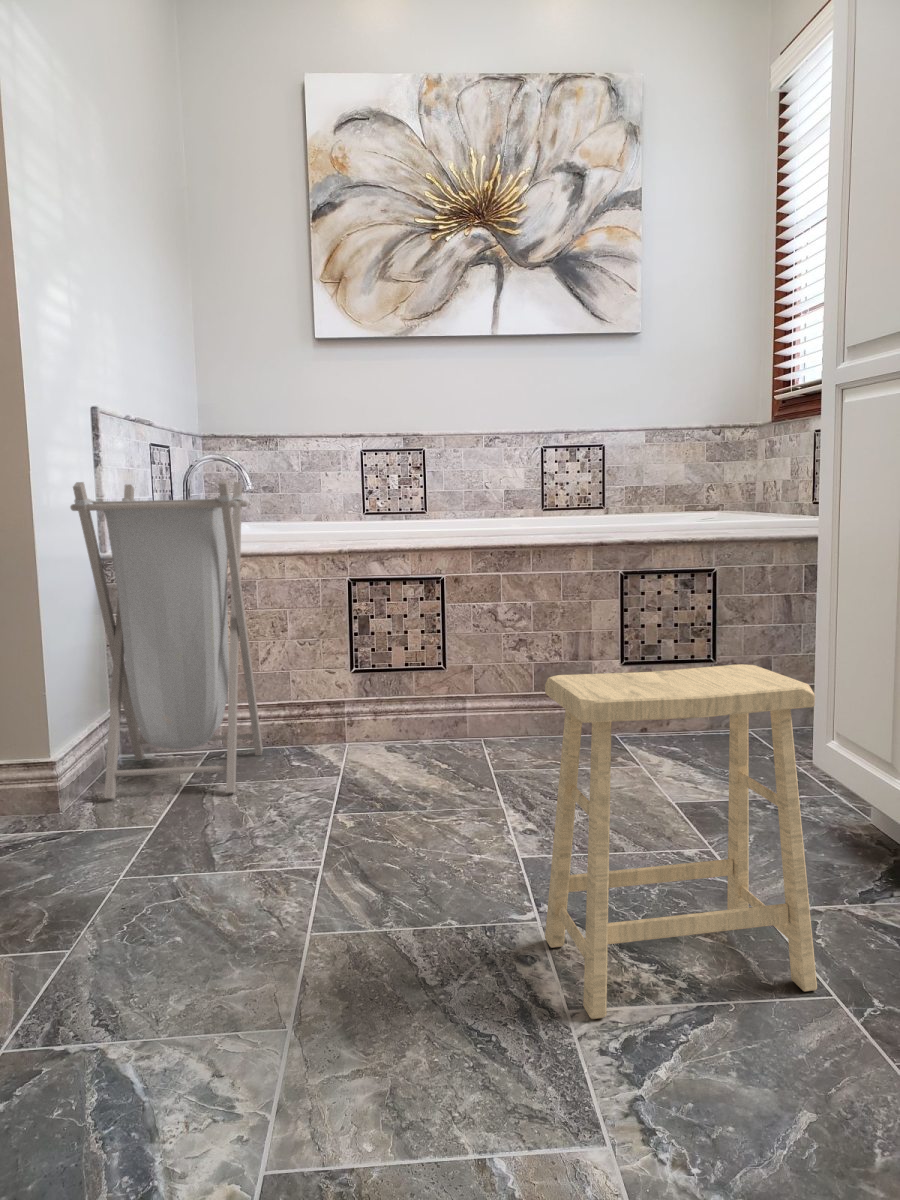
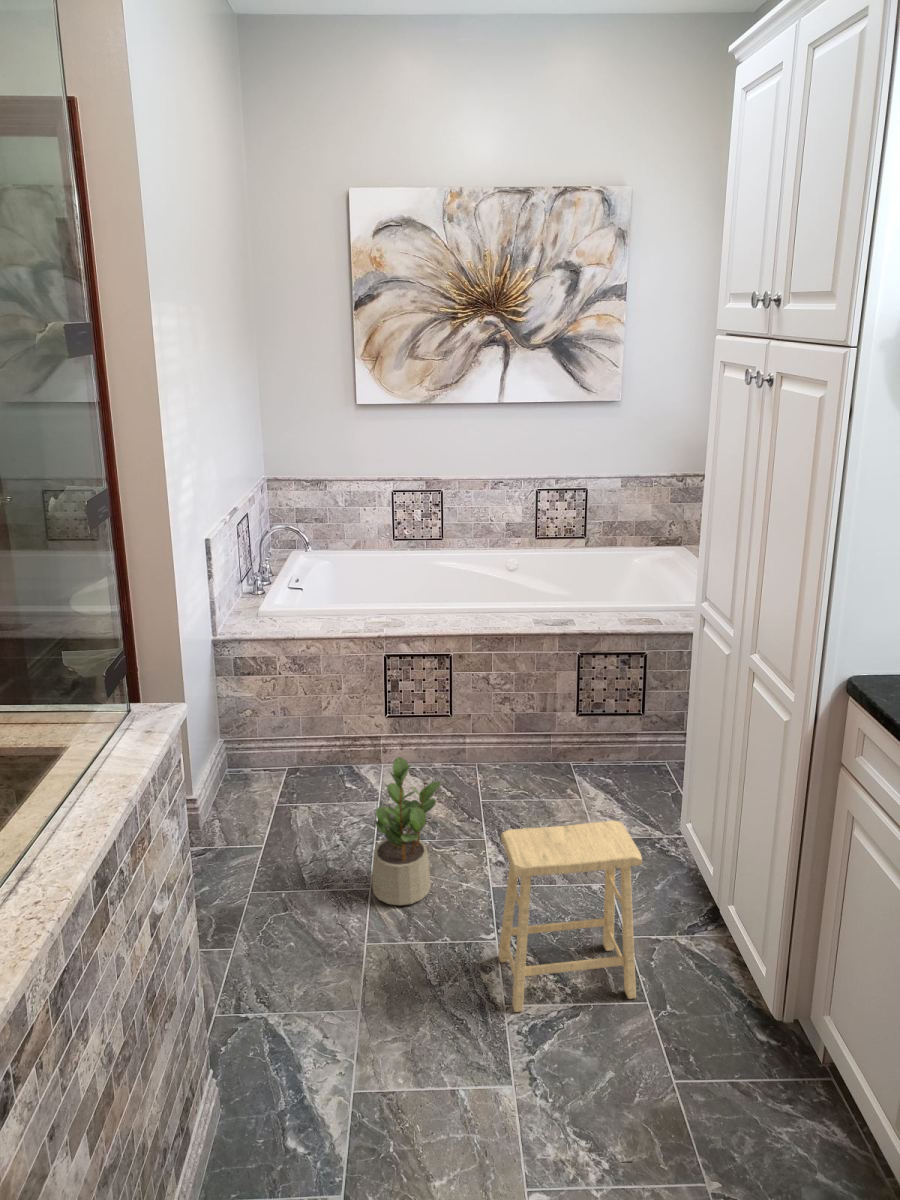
laundry hamper: present [70,479,263,799] -> none [198,594,323,819]
potted plant: none [324,622,434,880] -> present [372,757,440,905]

